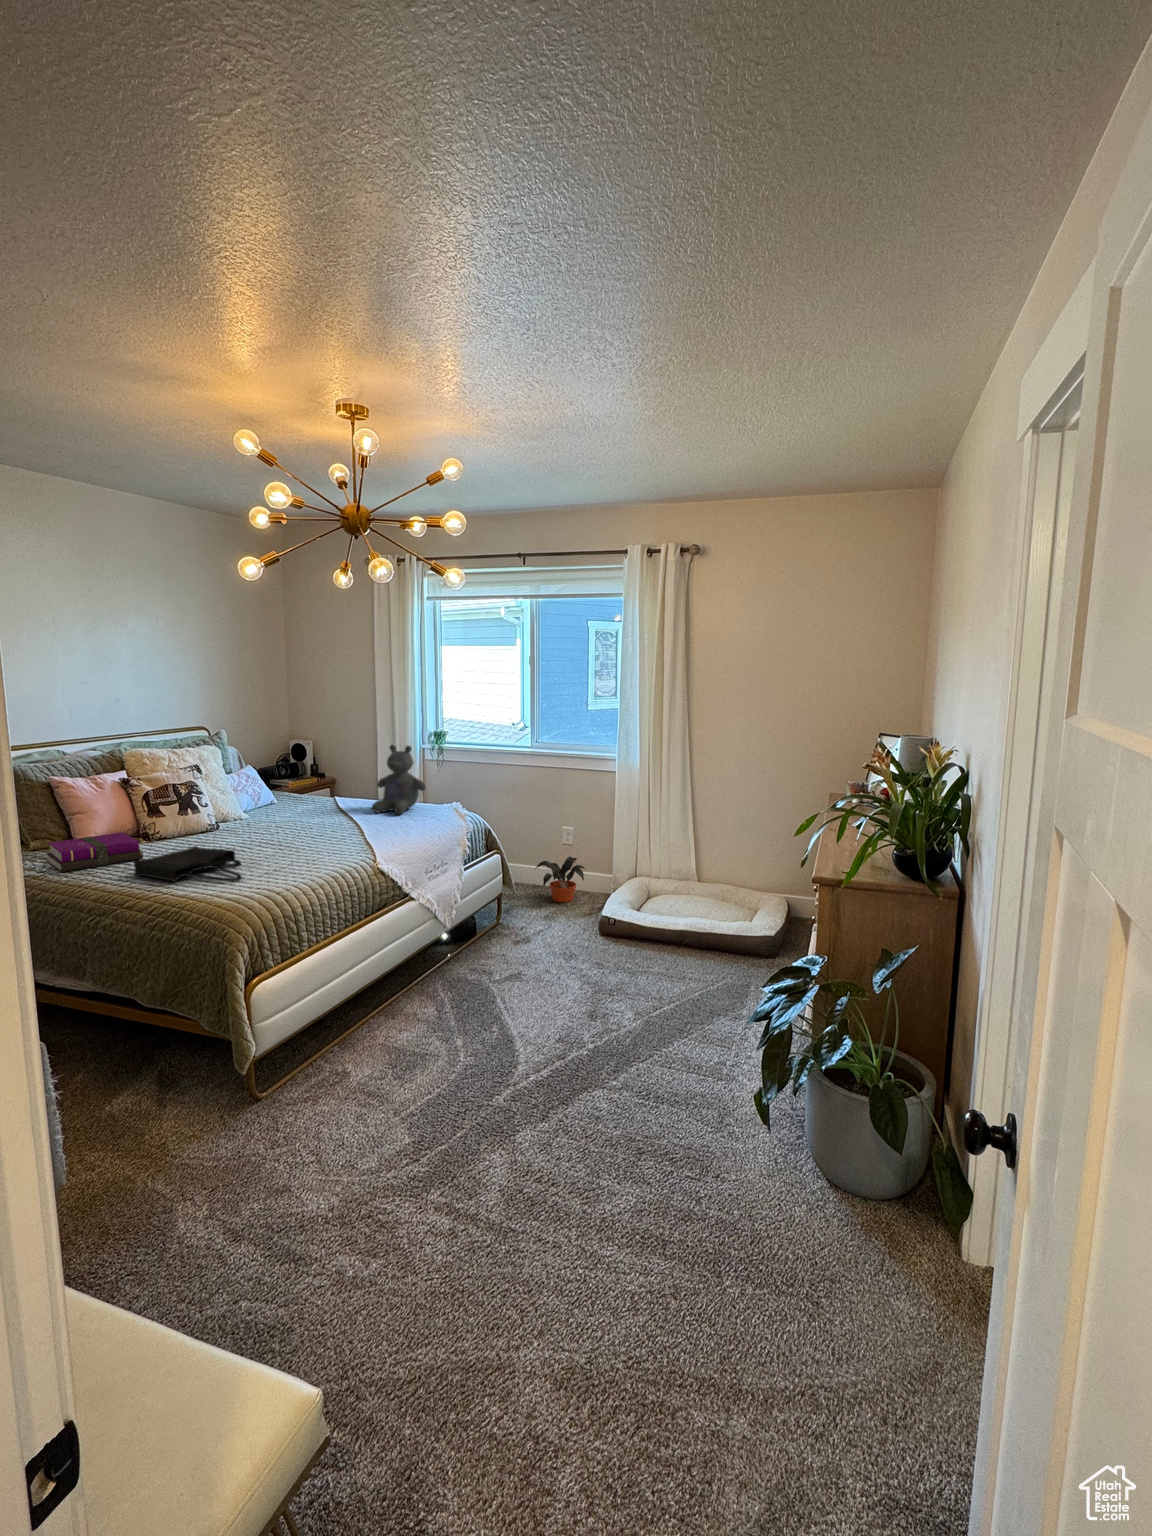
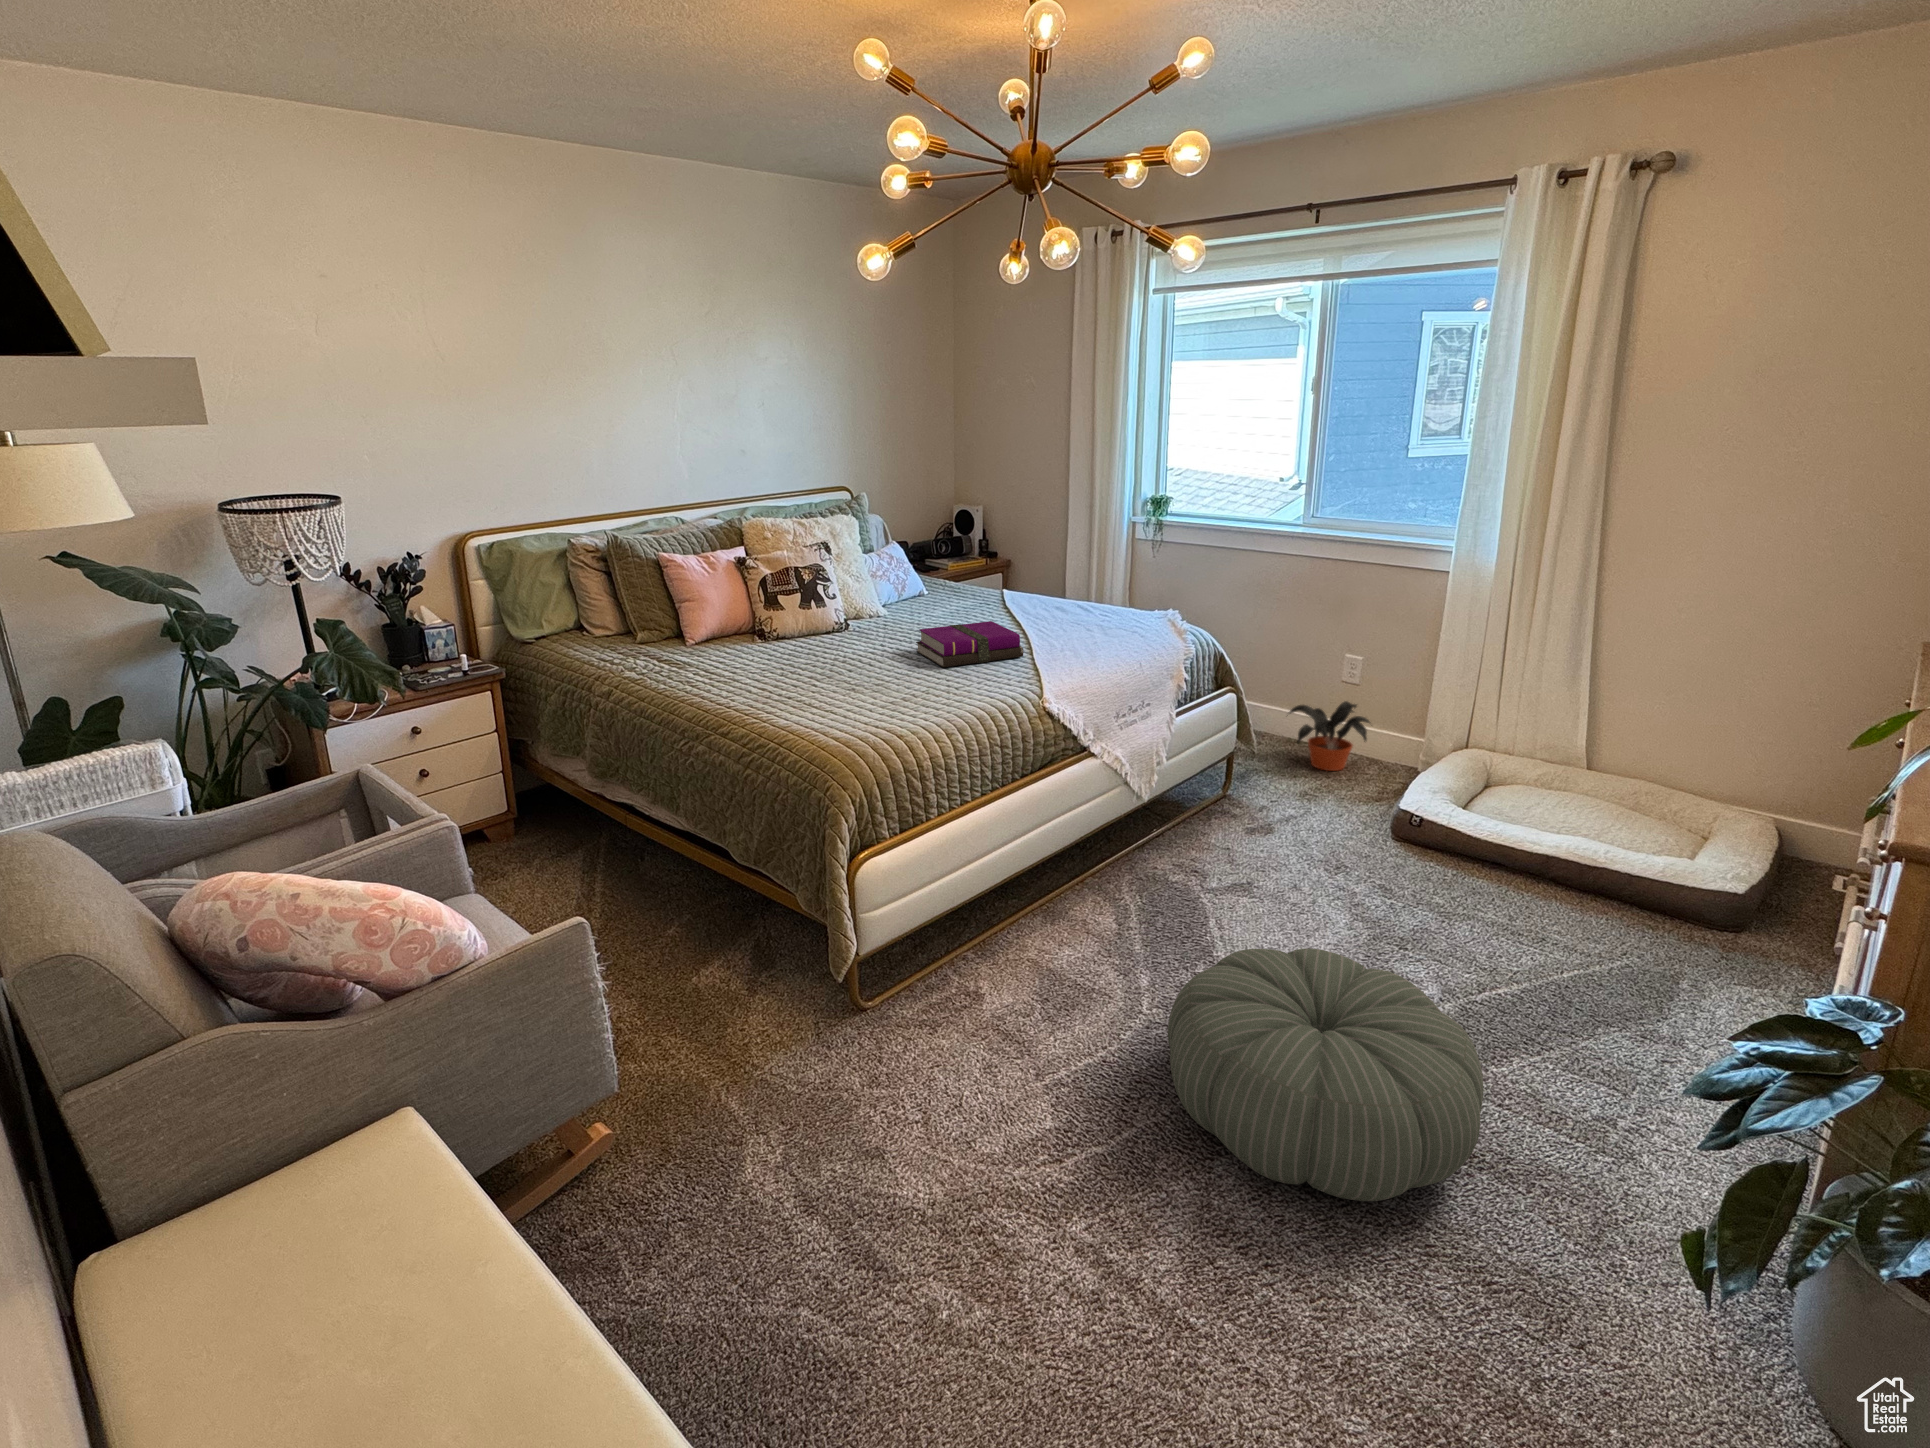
stuffed bear: present [372,745,426,814] -> none [1046,520,1125,623]
notebook: present [46,832,143,872] -> present [916,621,1024,667]
tote bag: present [134,846,241,882] -> none [737,655,859,711]
pouf: none [481,995,659,1135] -> present [1168,948,1483,1201]

